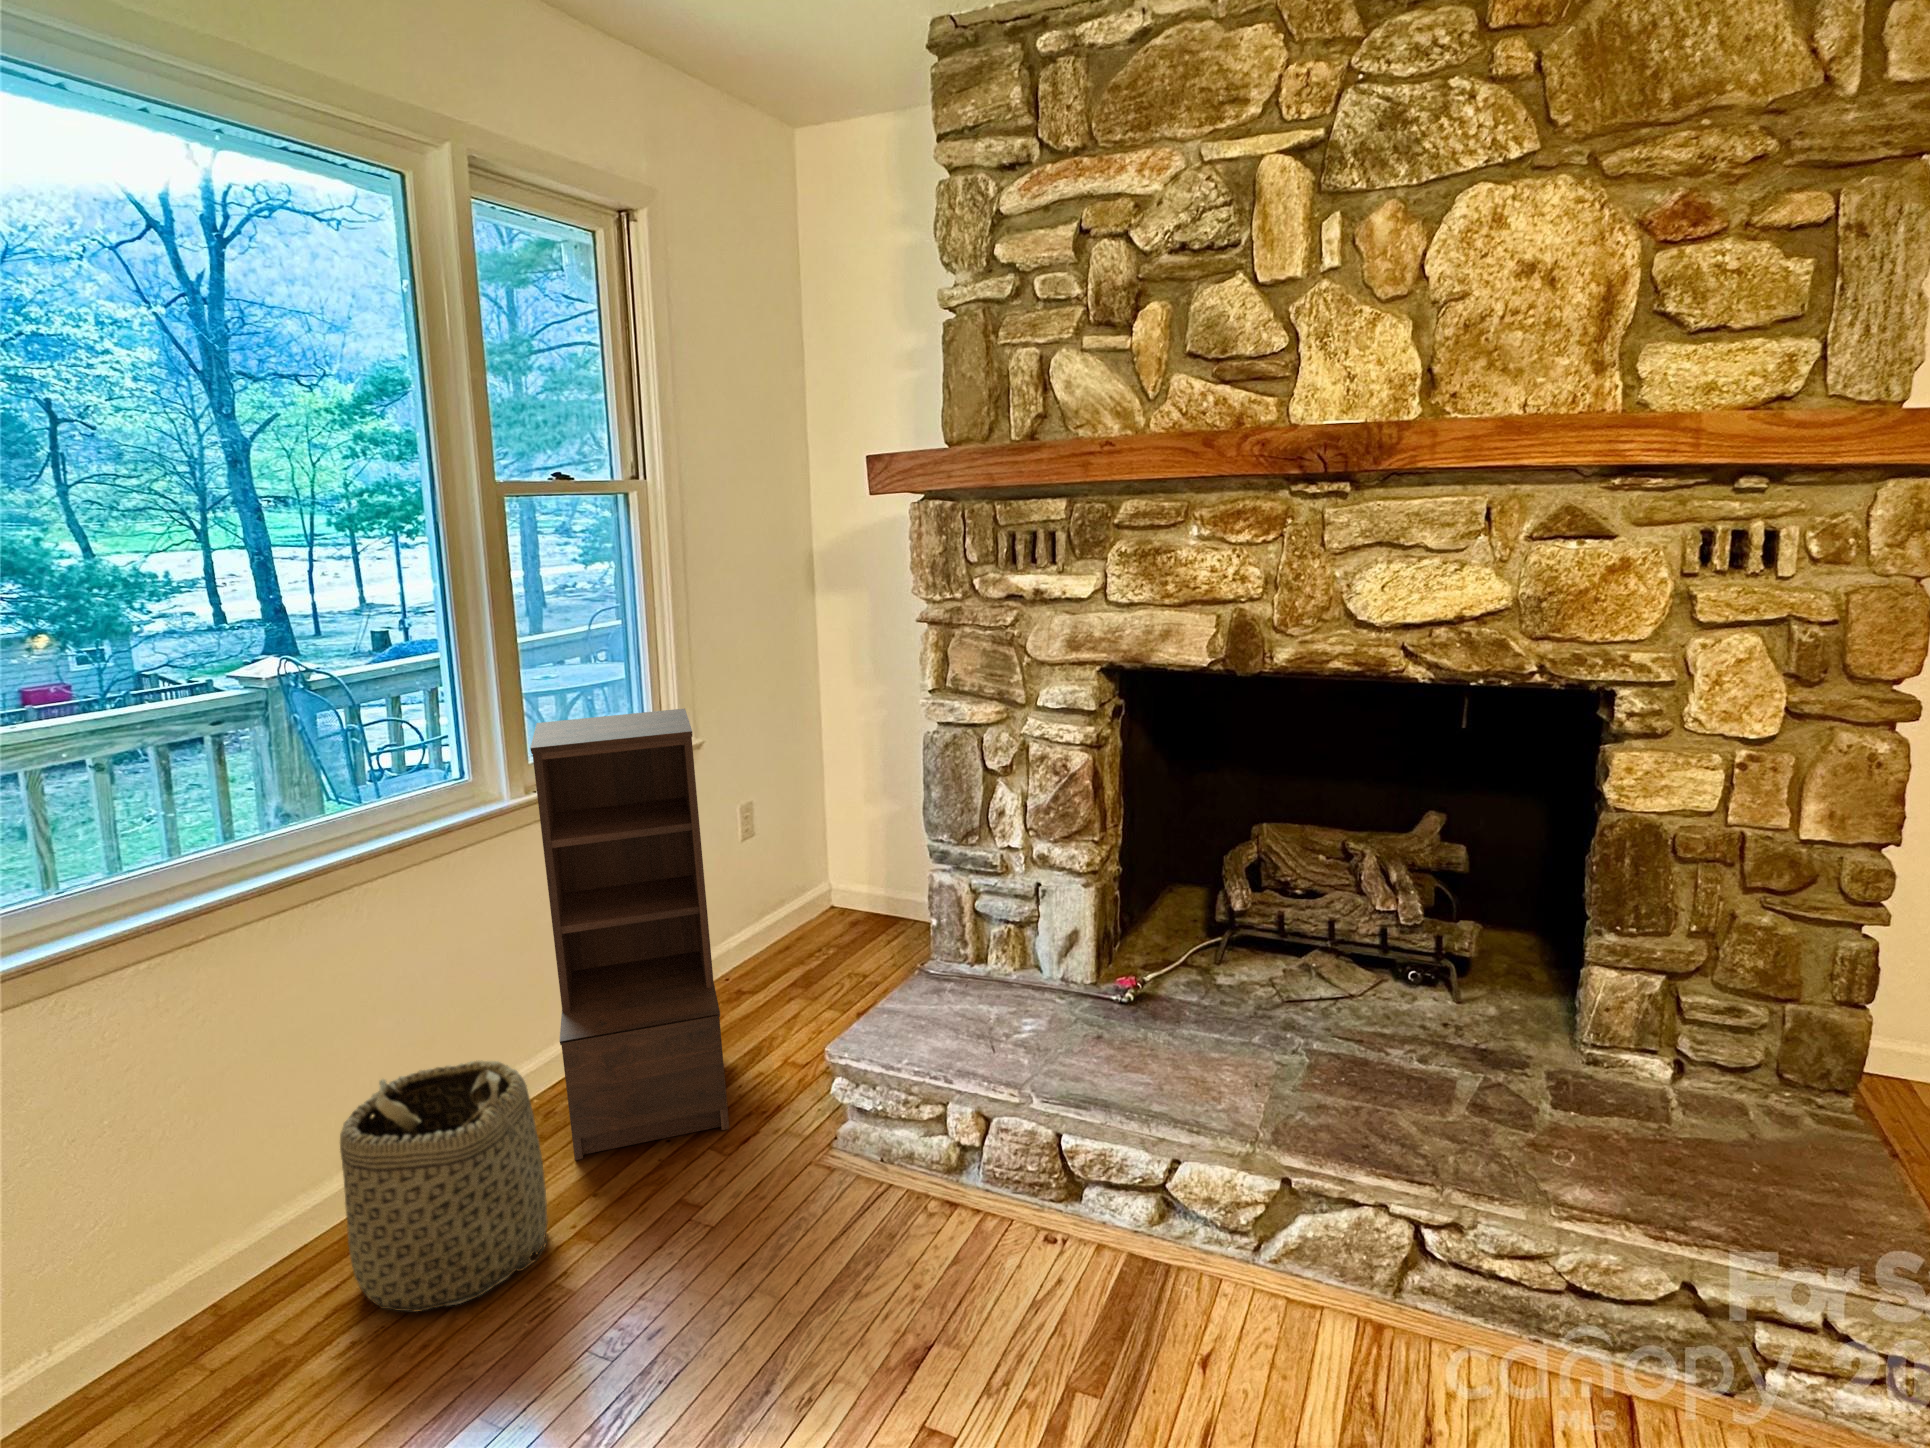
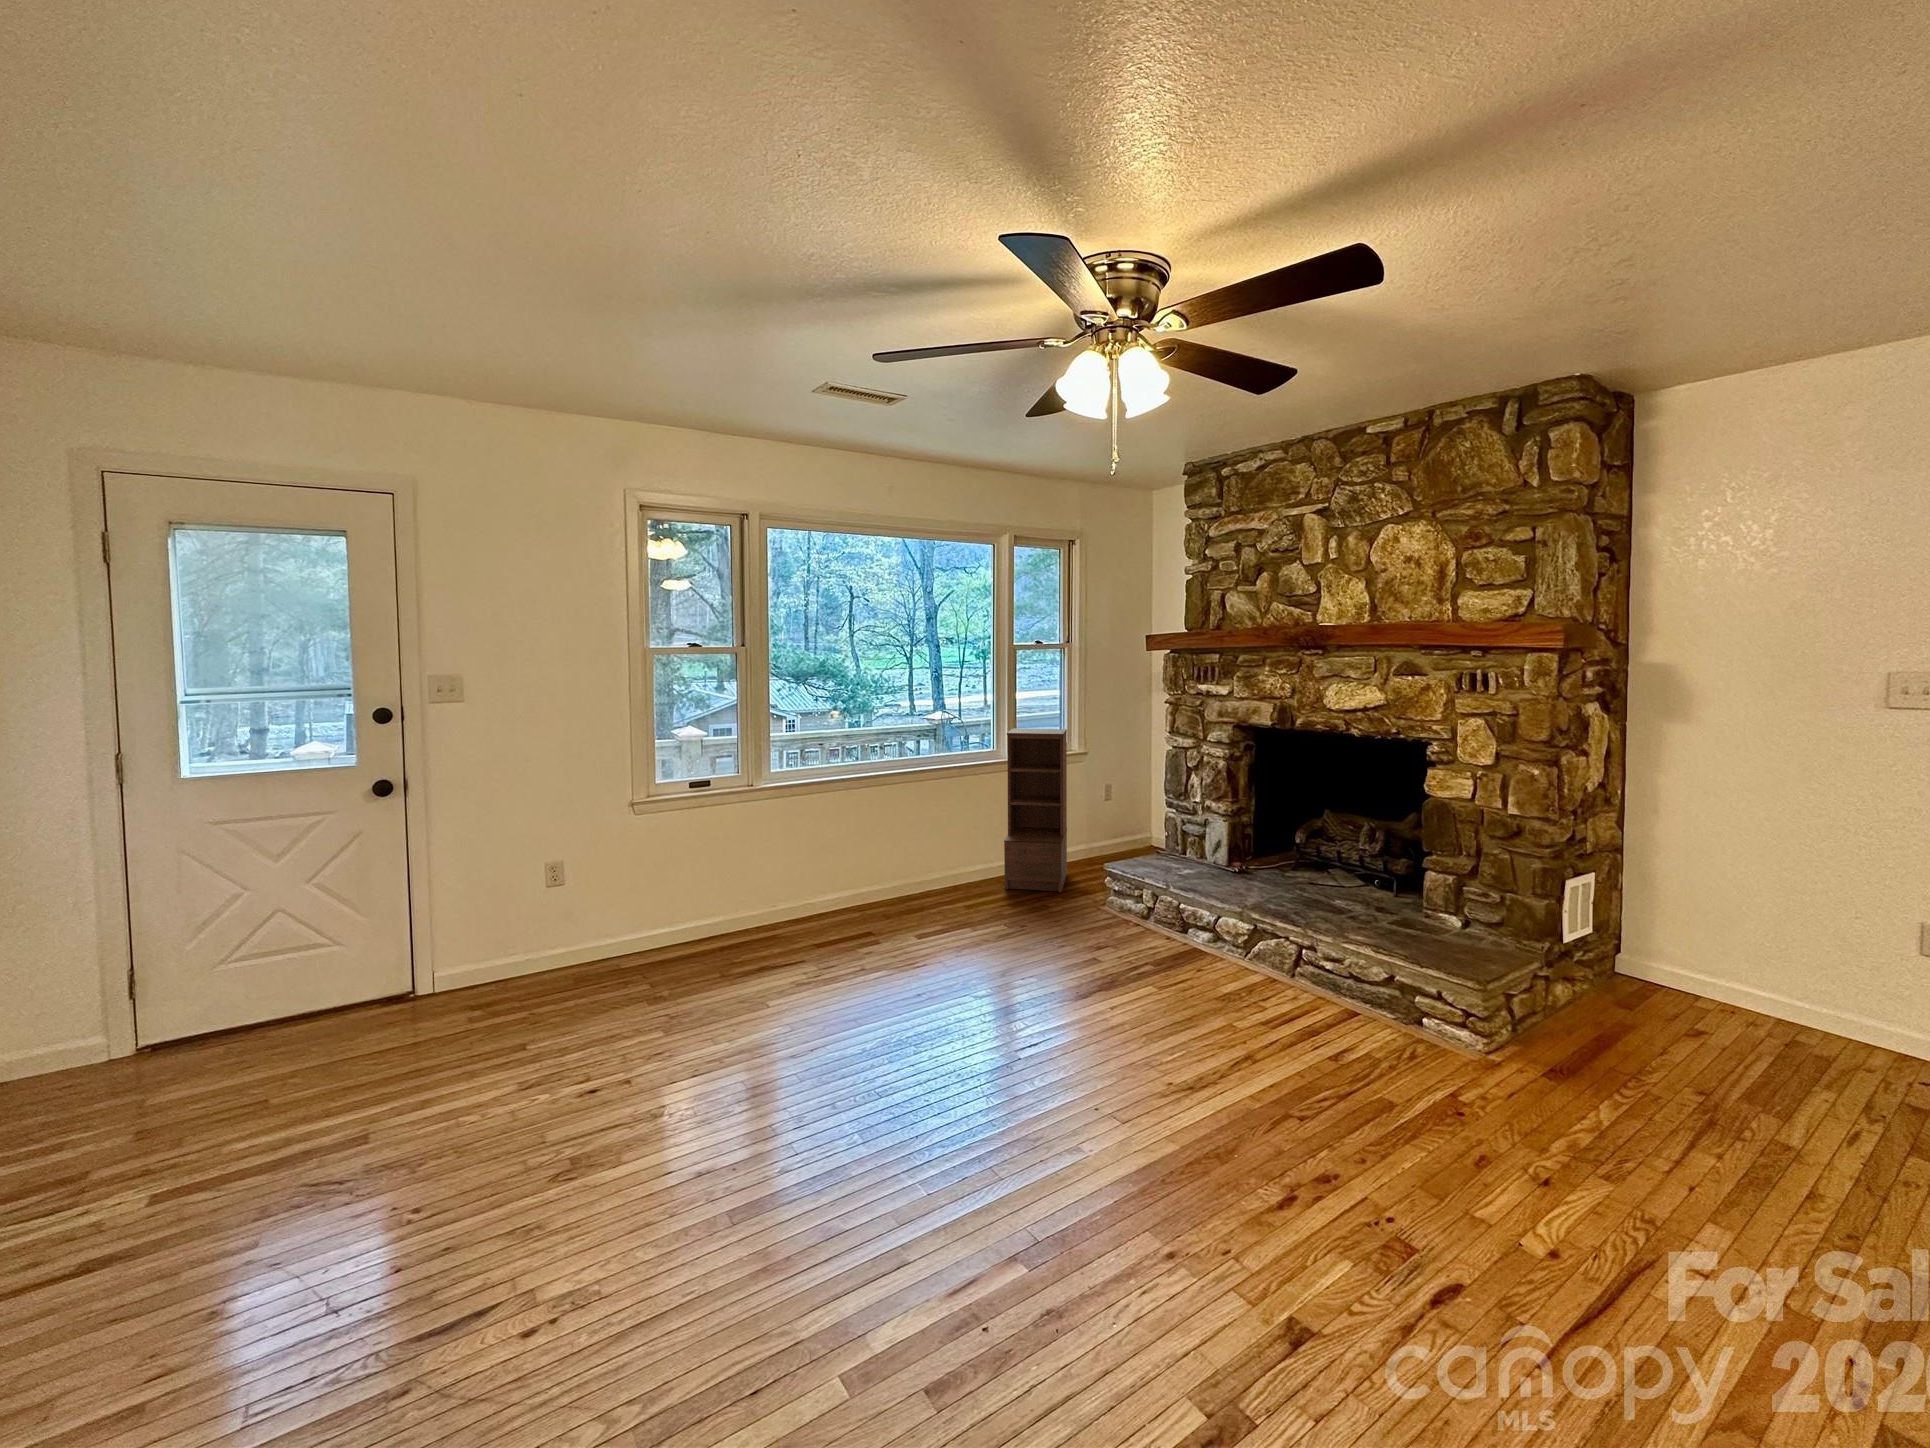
basket: present [340,1061,547,1312] -> none [930,831,991,909]

